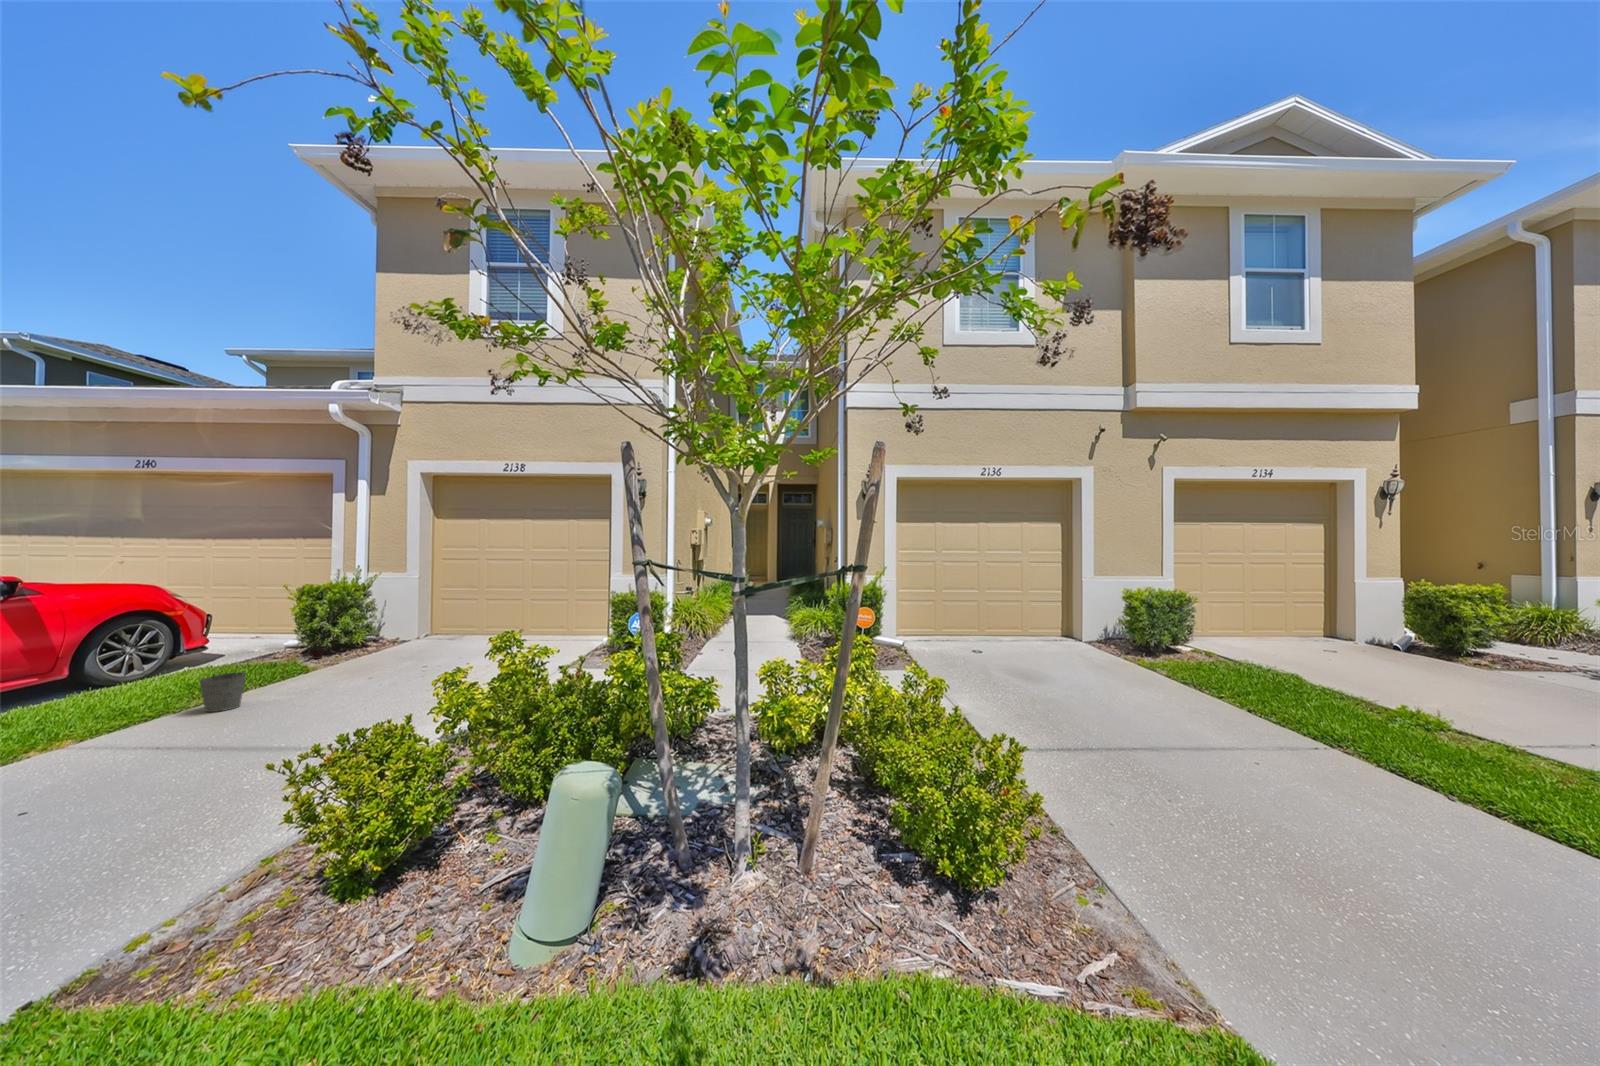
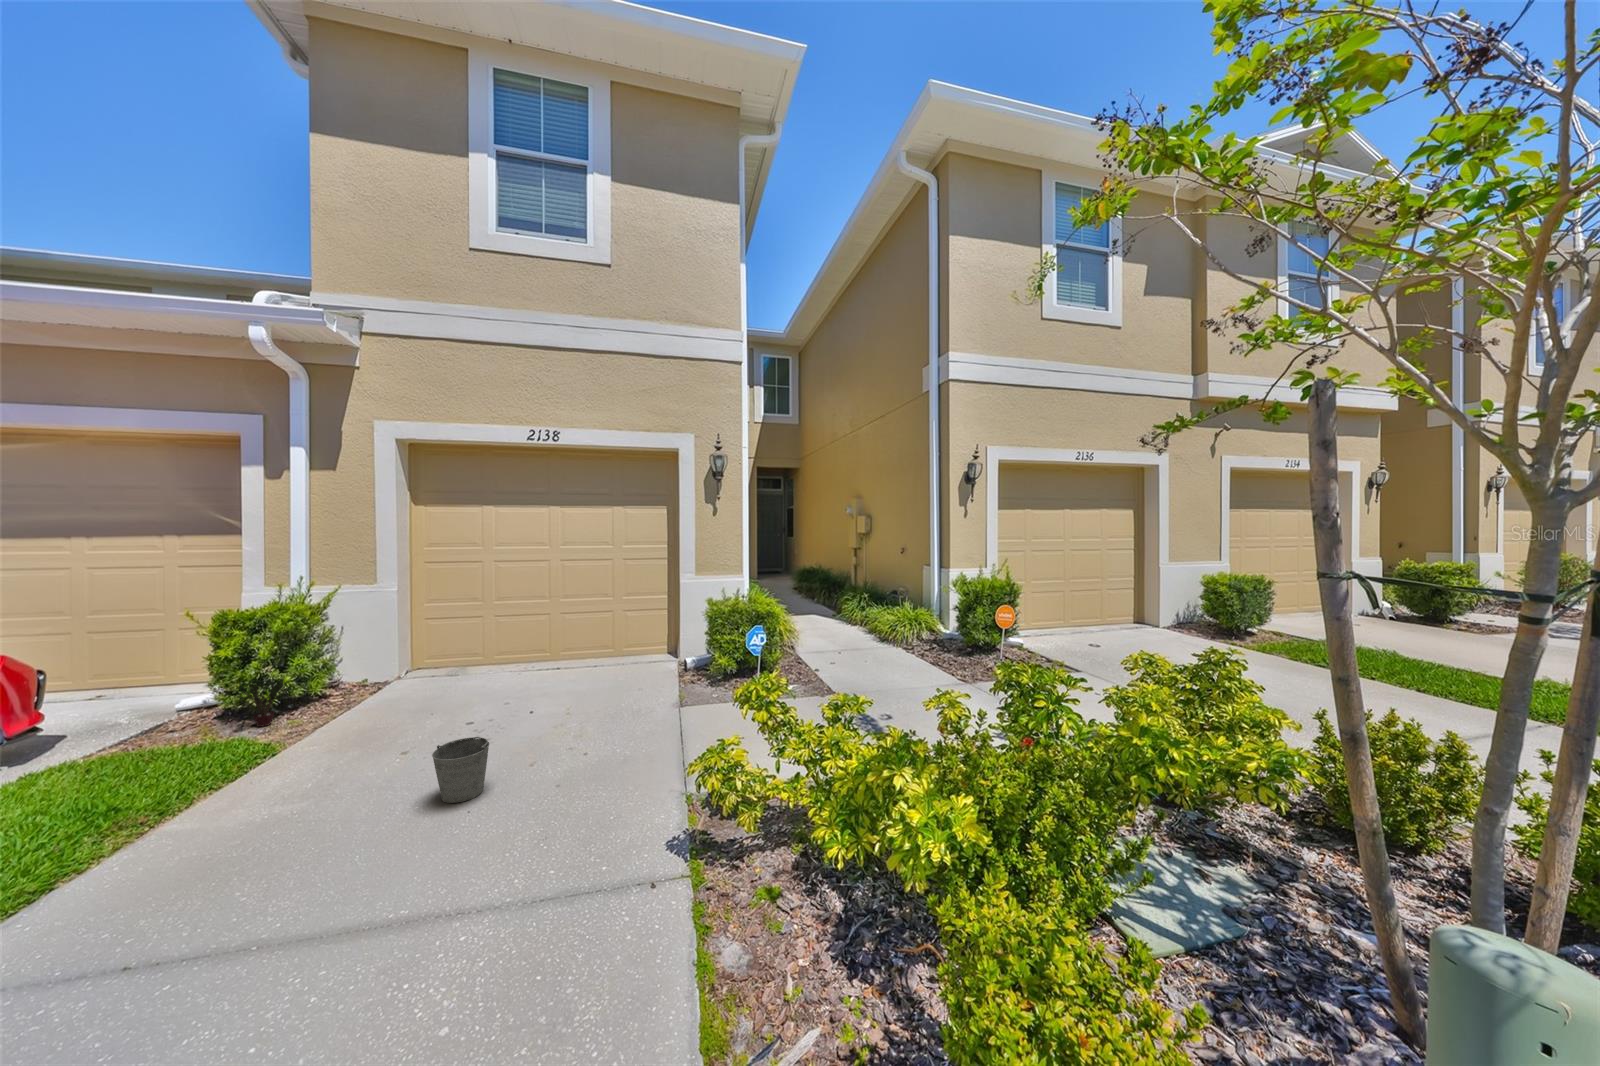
bucket: present [200,672,246,712] -> present [432,737,489,803]

